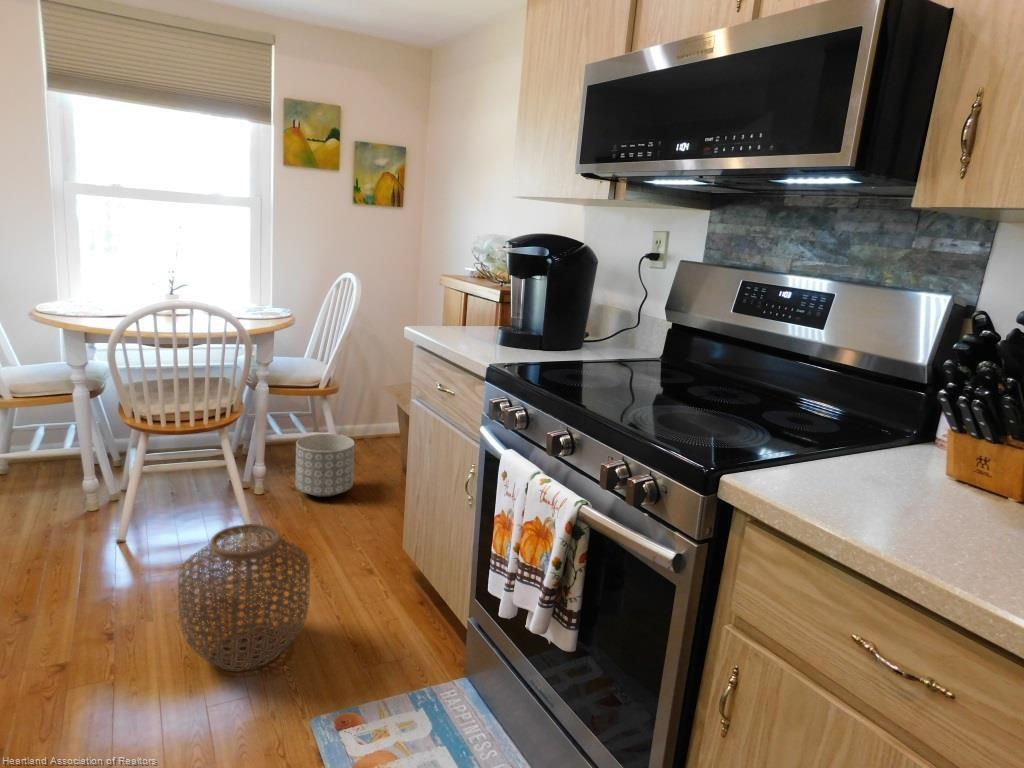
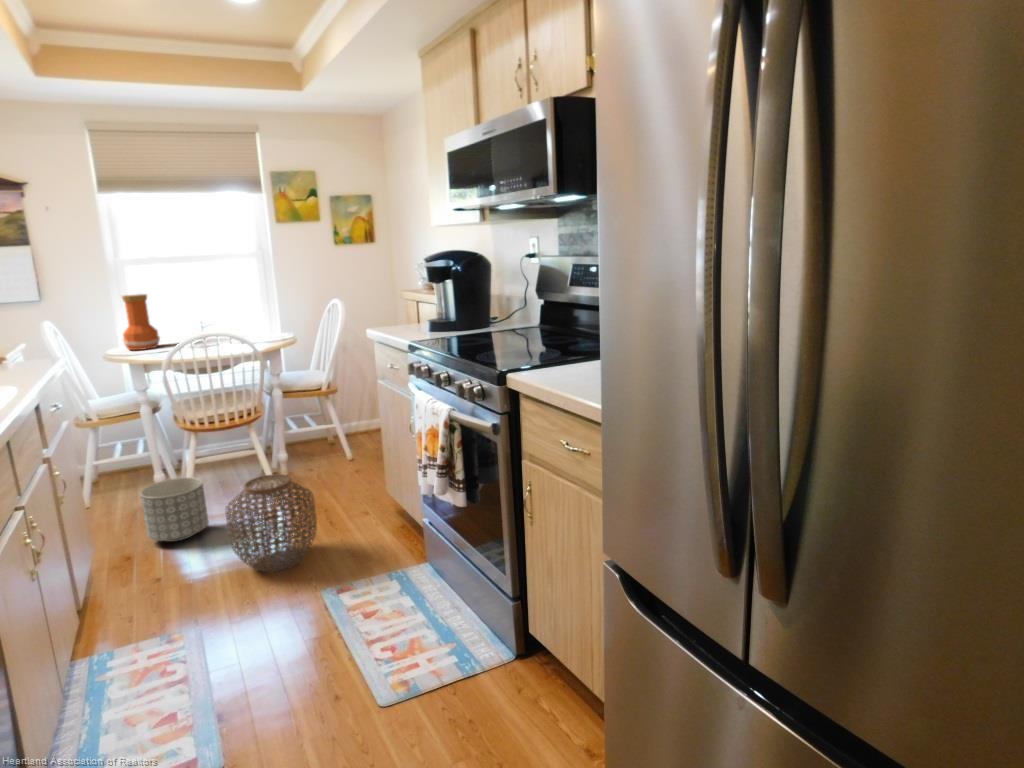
vase: none [62,233,113,309] -> present [122,294,160,350]
planter: present [296,434,354,497] -> present [140,477,209,542]

